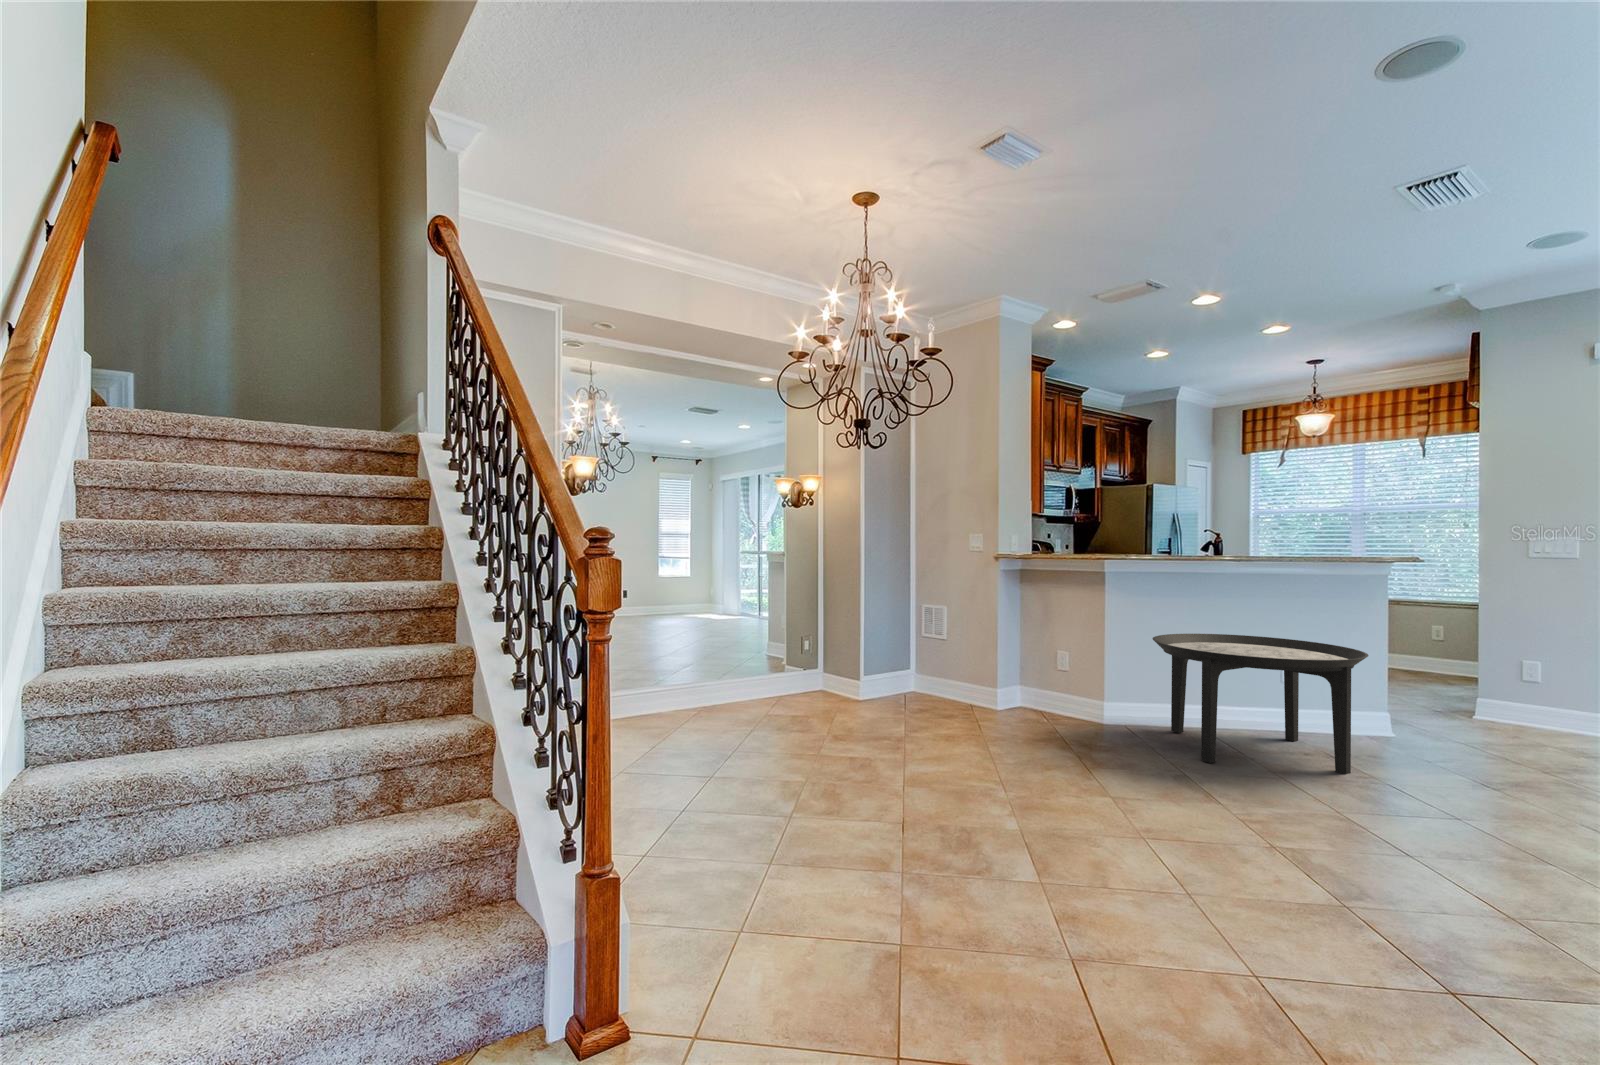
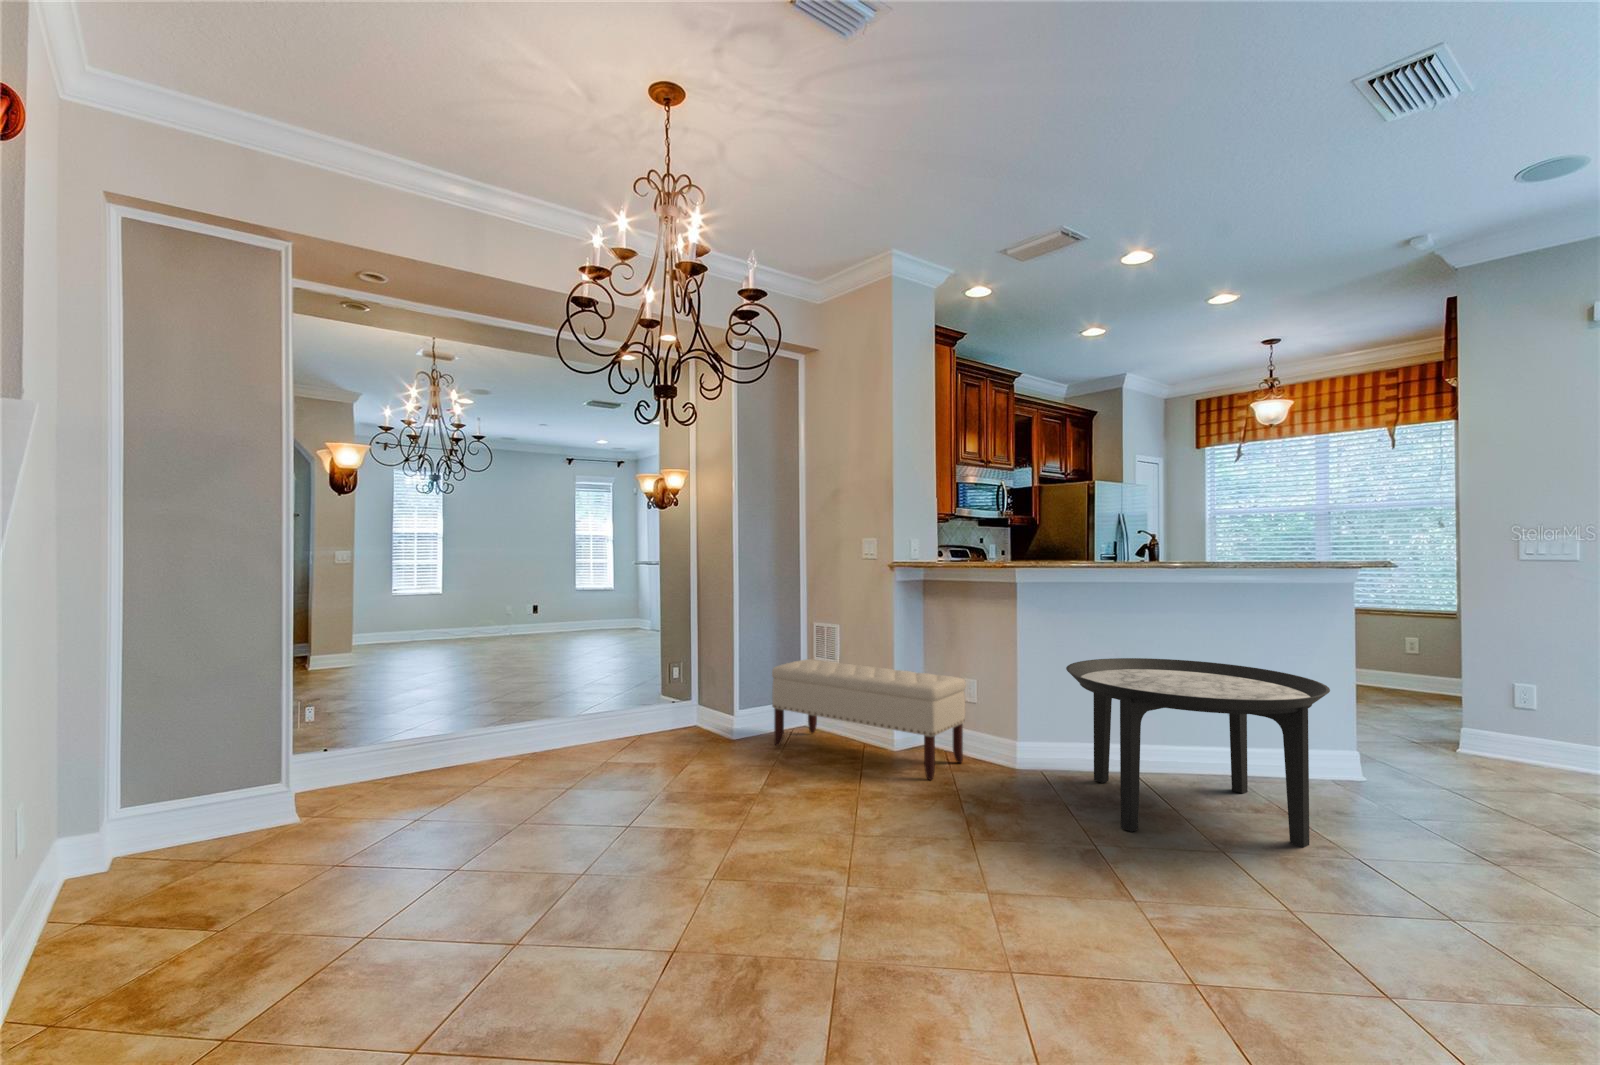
bench: none [894,635,1062,729] -> present [772,659,966,780]

